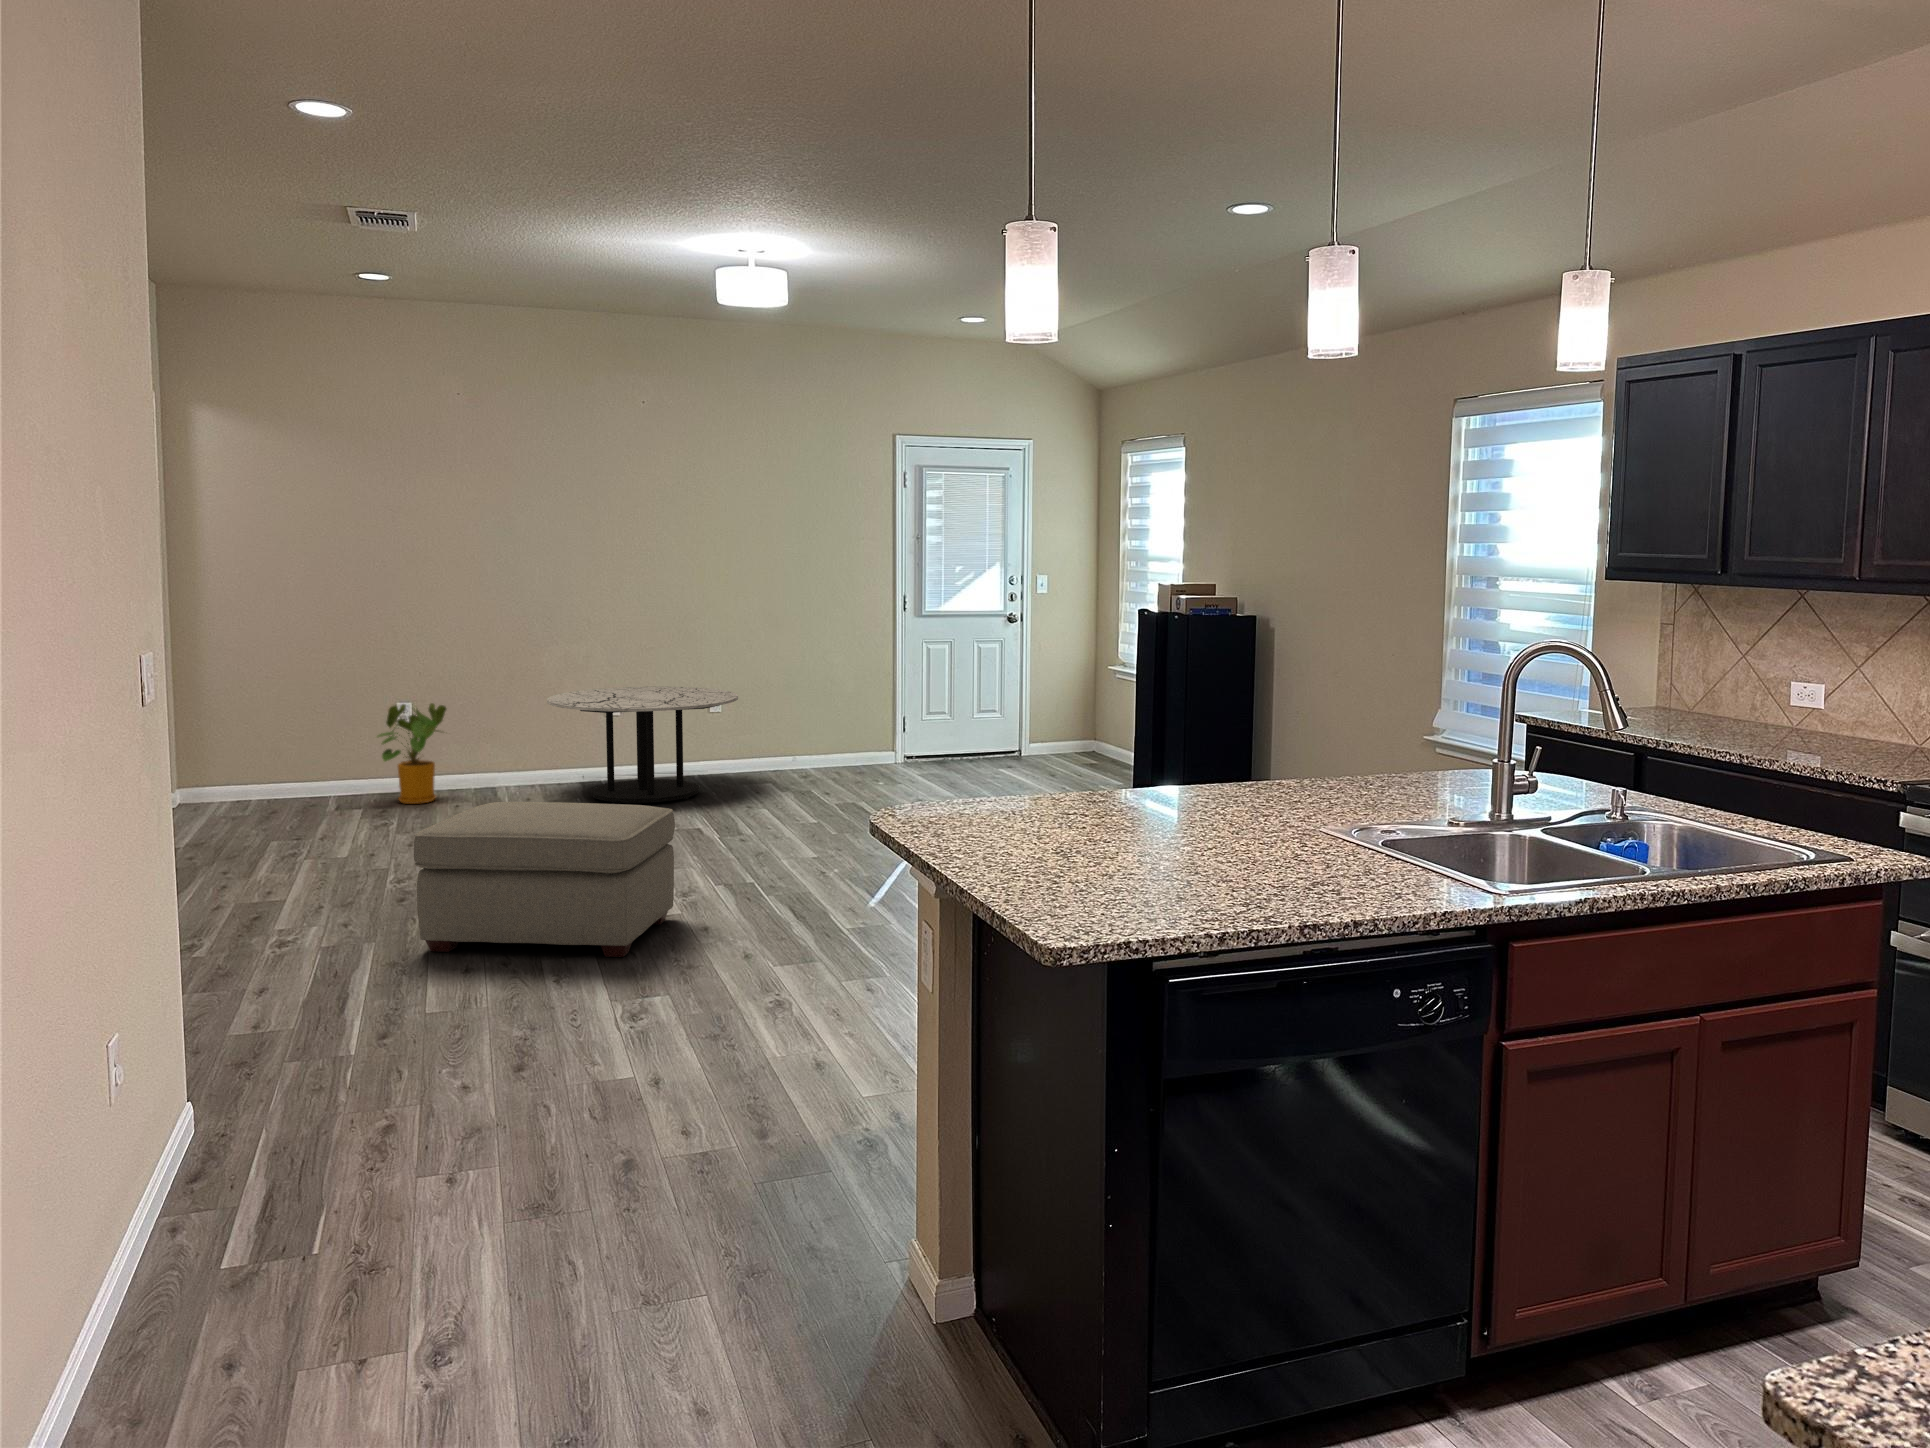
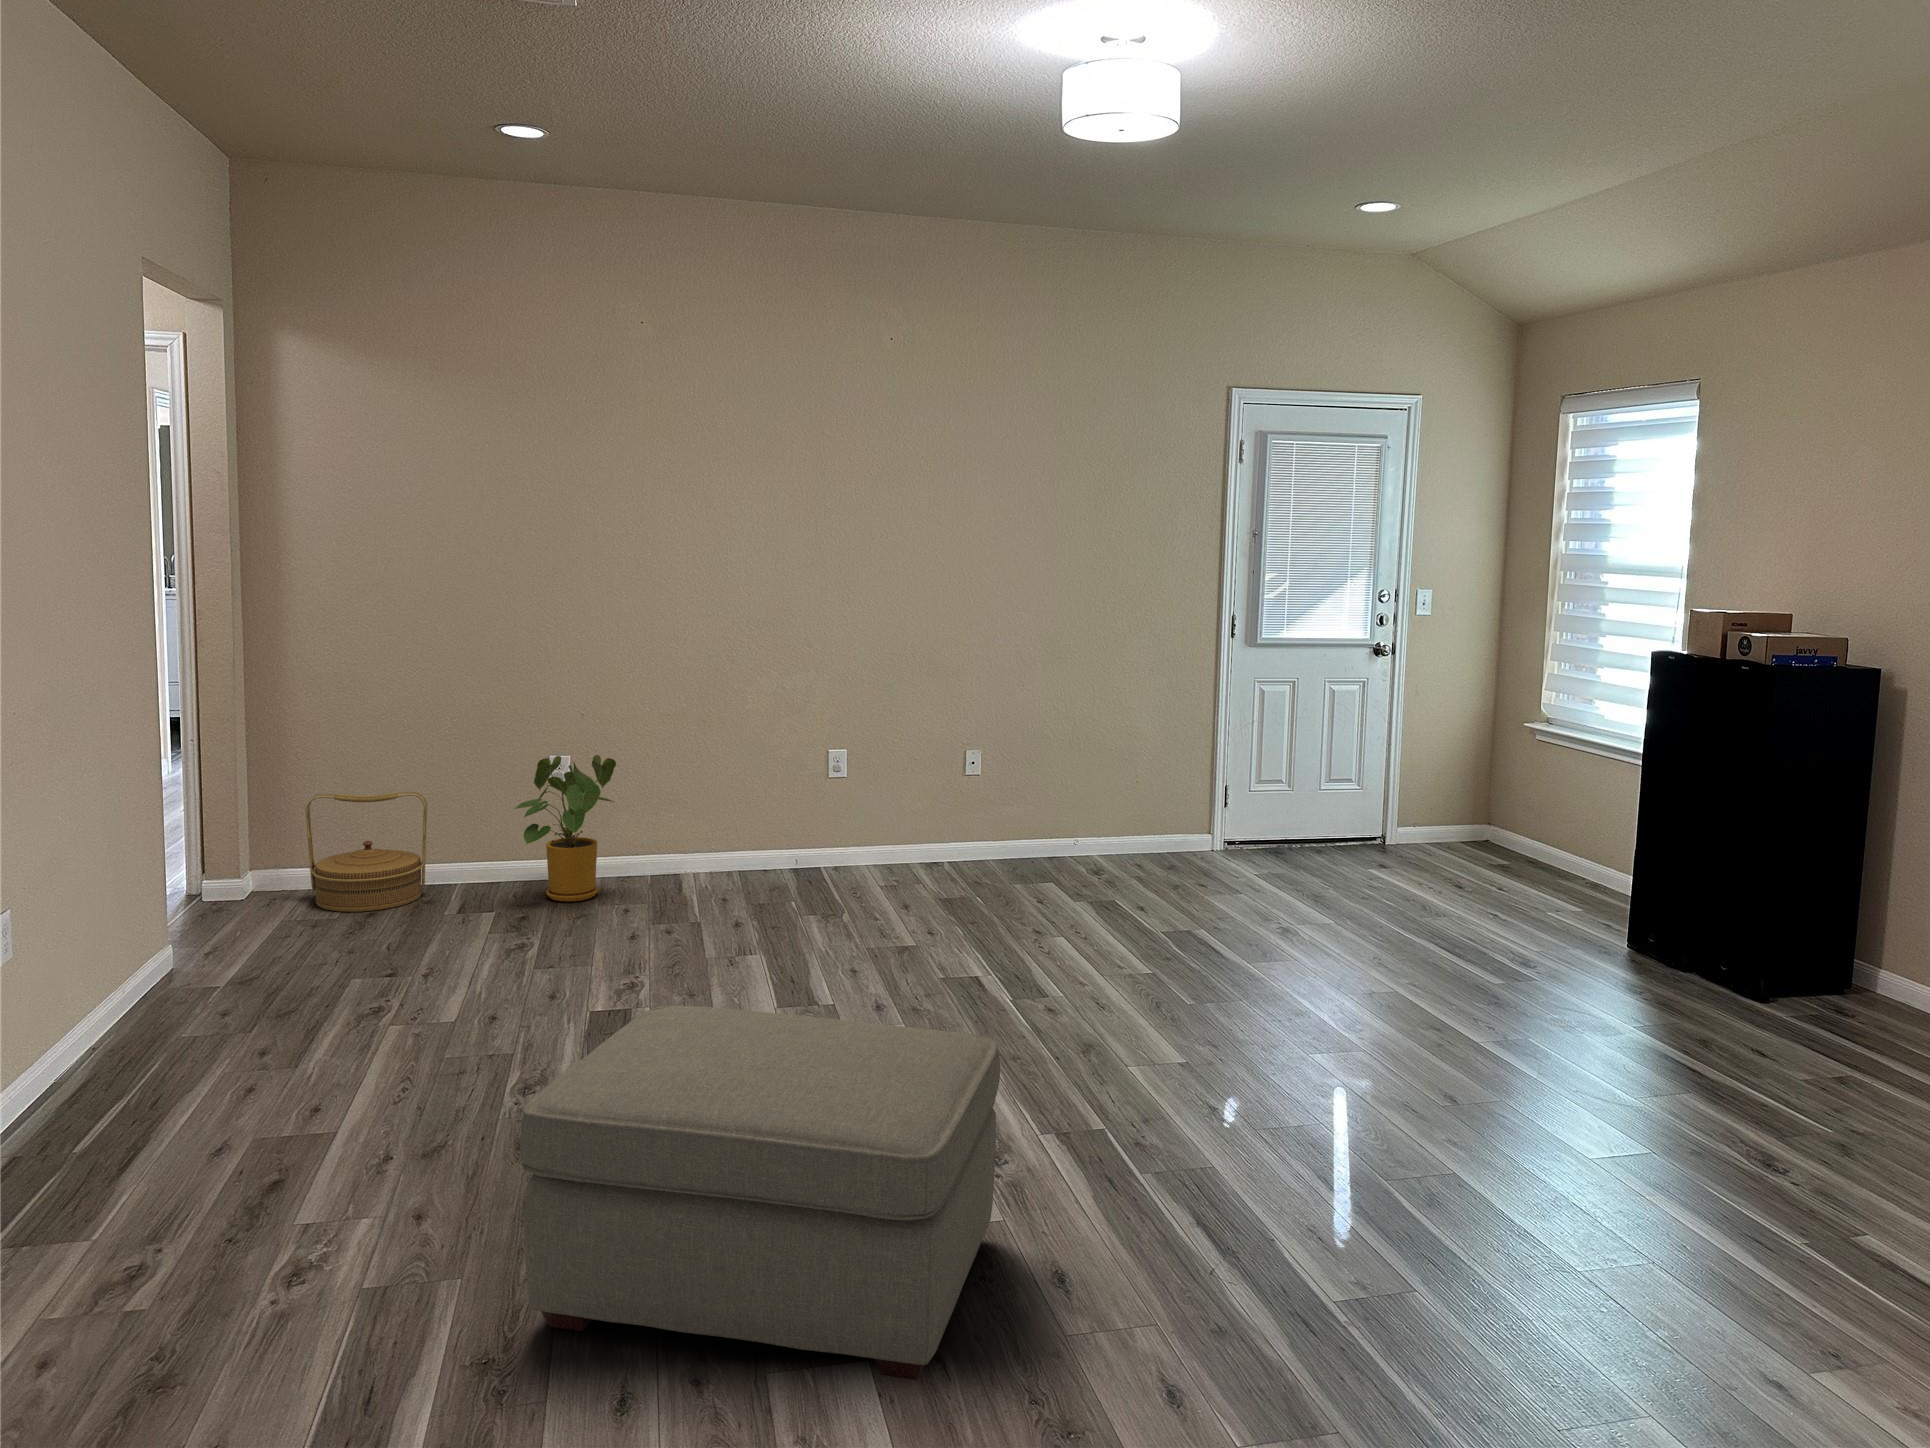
coffee table: present [547,686,738,804] -> none [754,736,1021,916]
woven basket: none [219,731,308,814] -> present [305,792,427,912]

